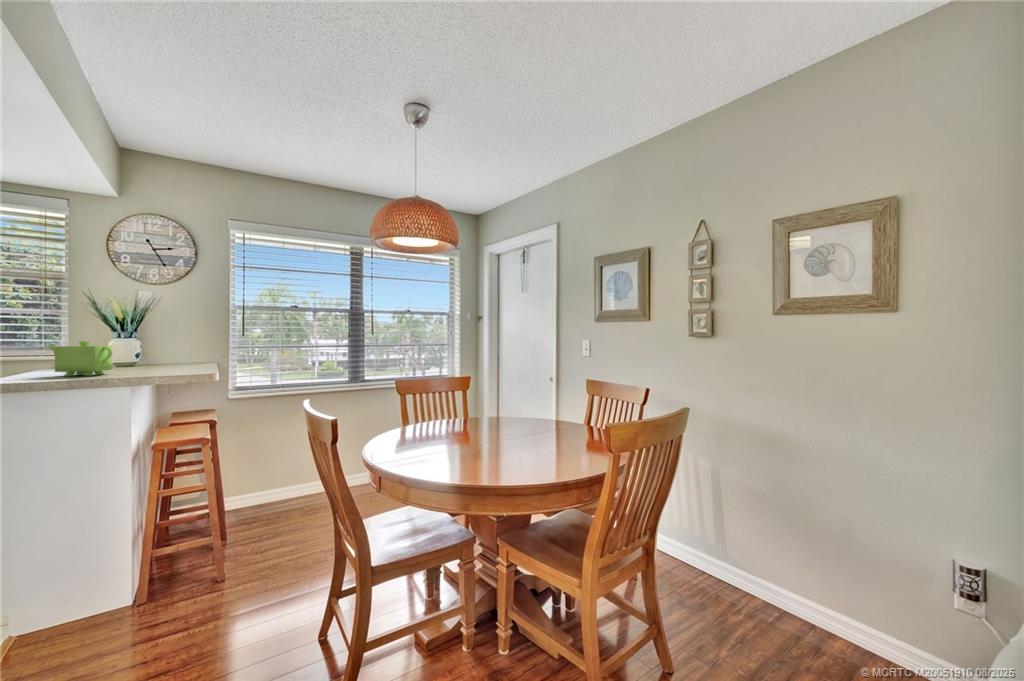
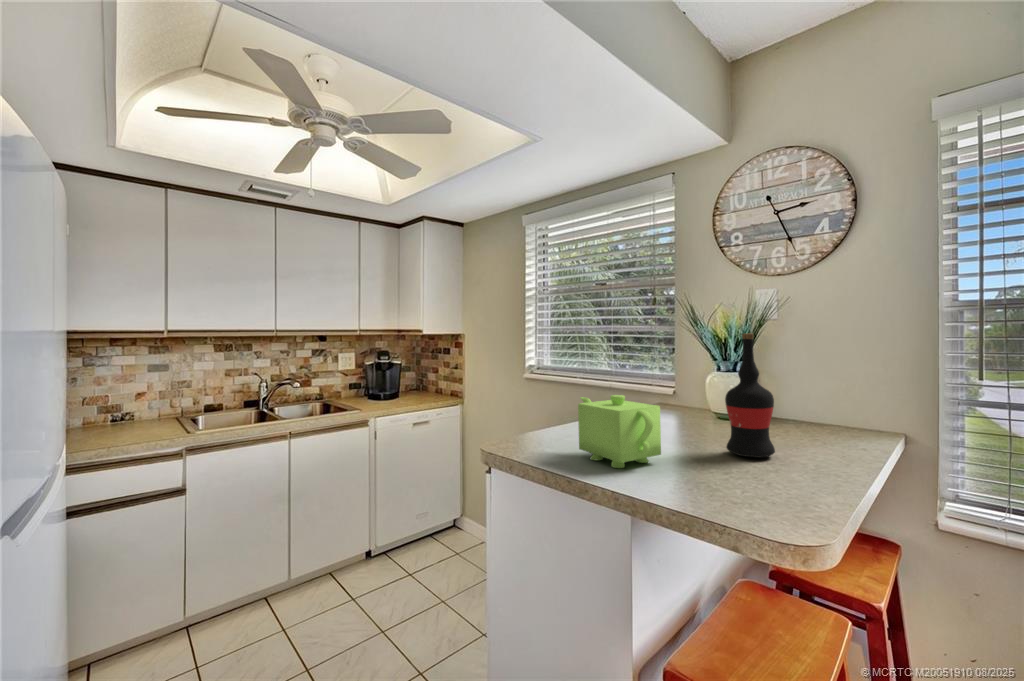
wine bottle: none [141,314,167,370] -> present [725,333,775,457]

